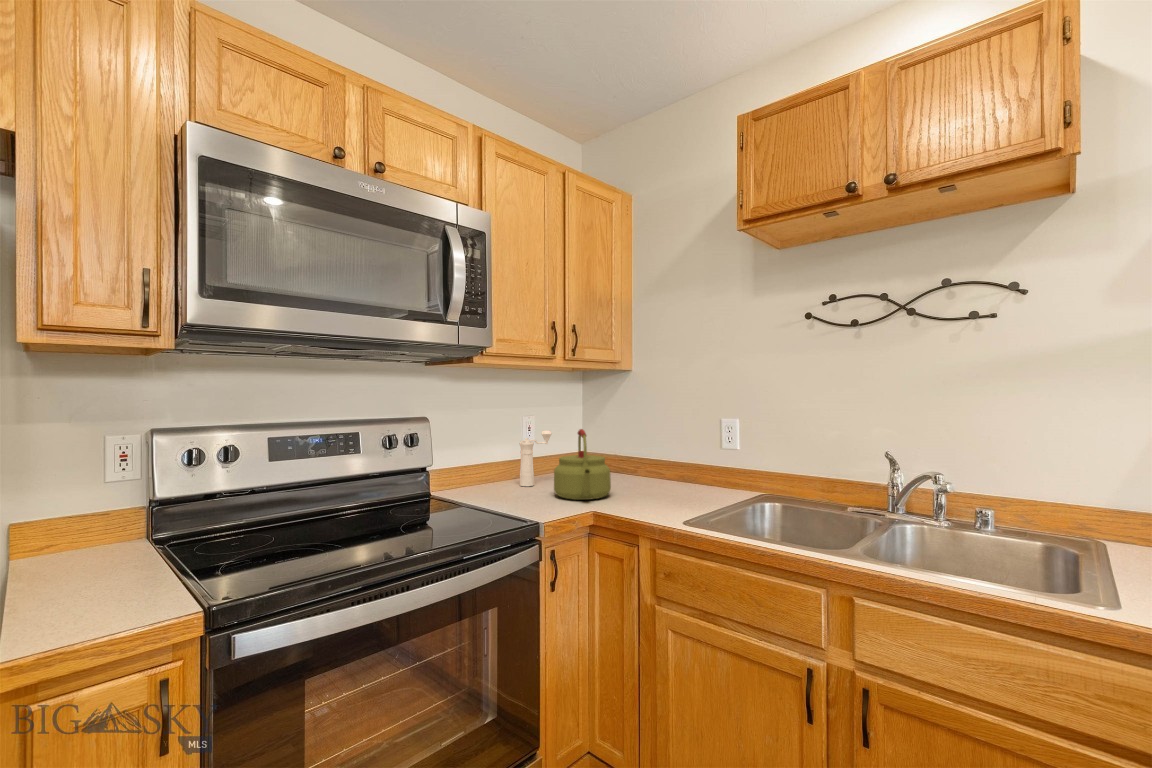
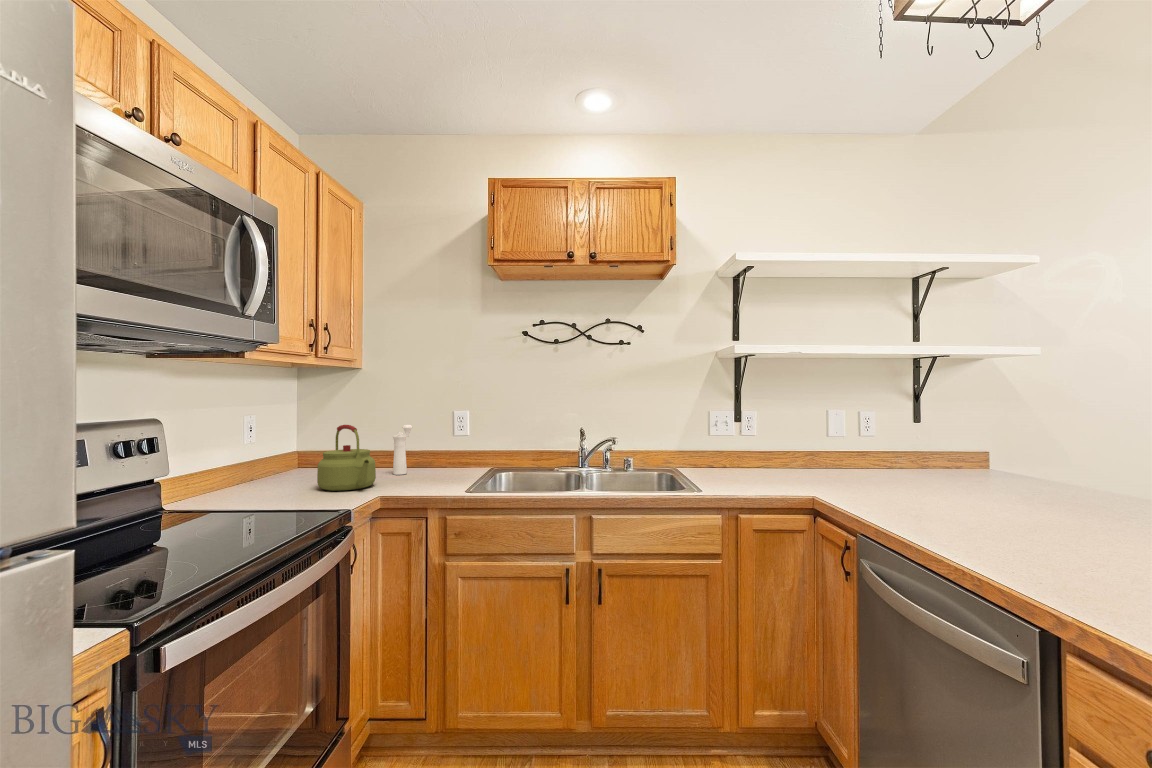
pepper mill: present [519,430,552,486] -> present [393,425,412,475]

